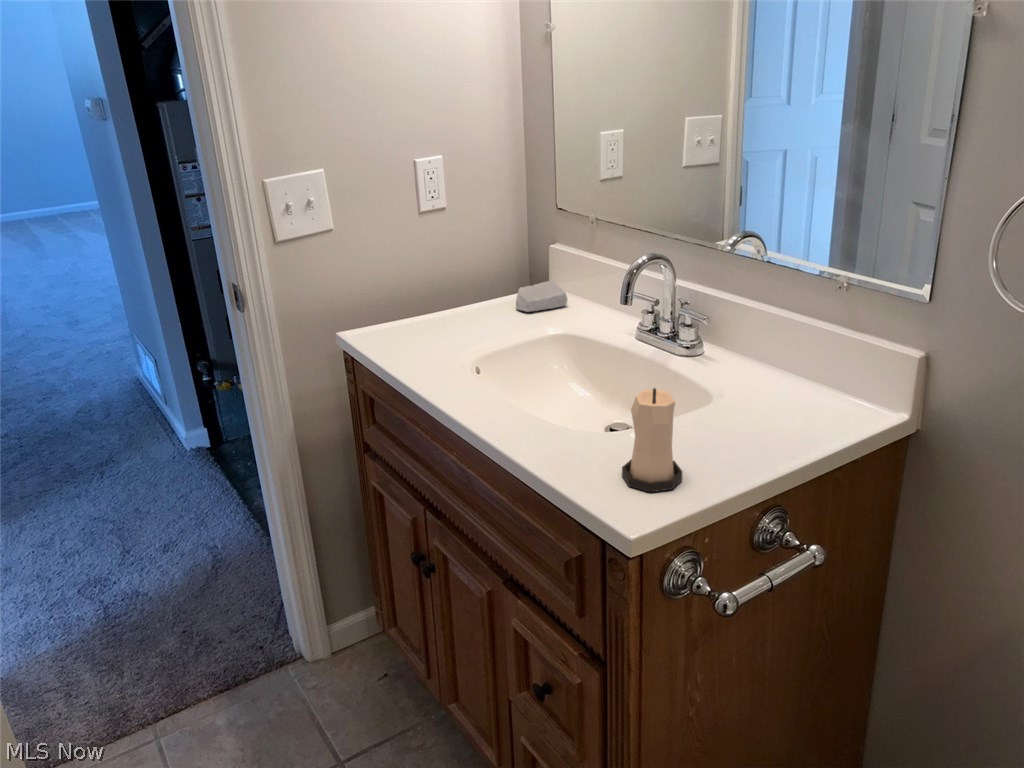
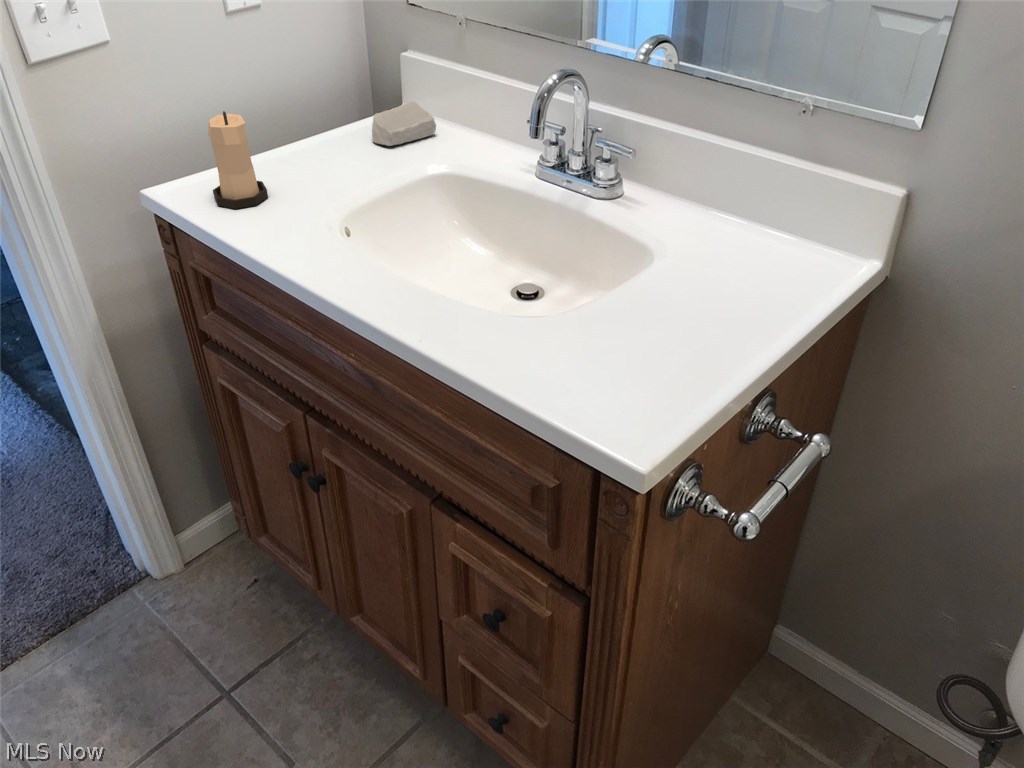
candle: present [622,388,682,492] -> present [208,111,268,209]

